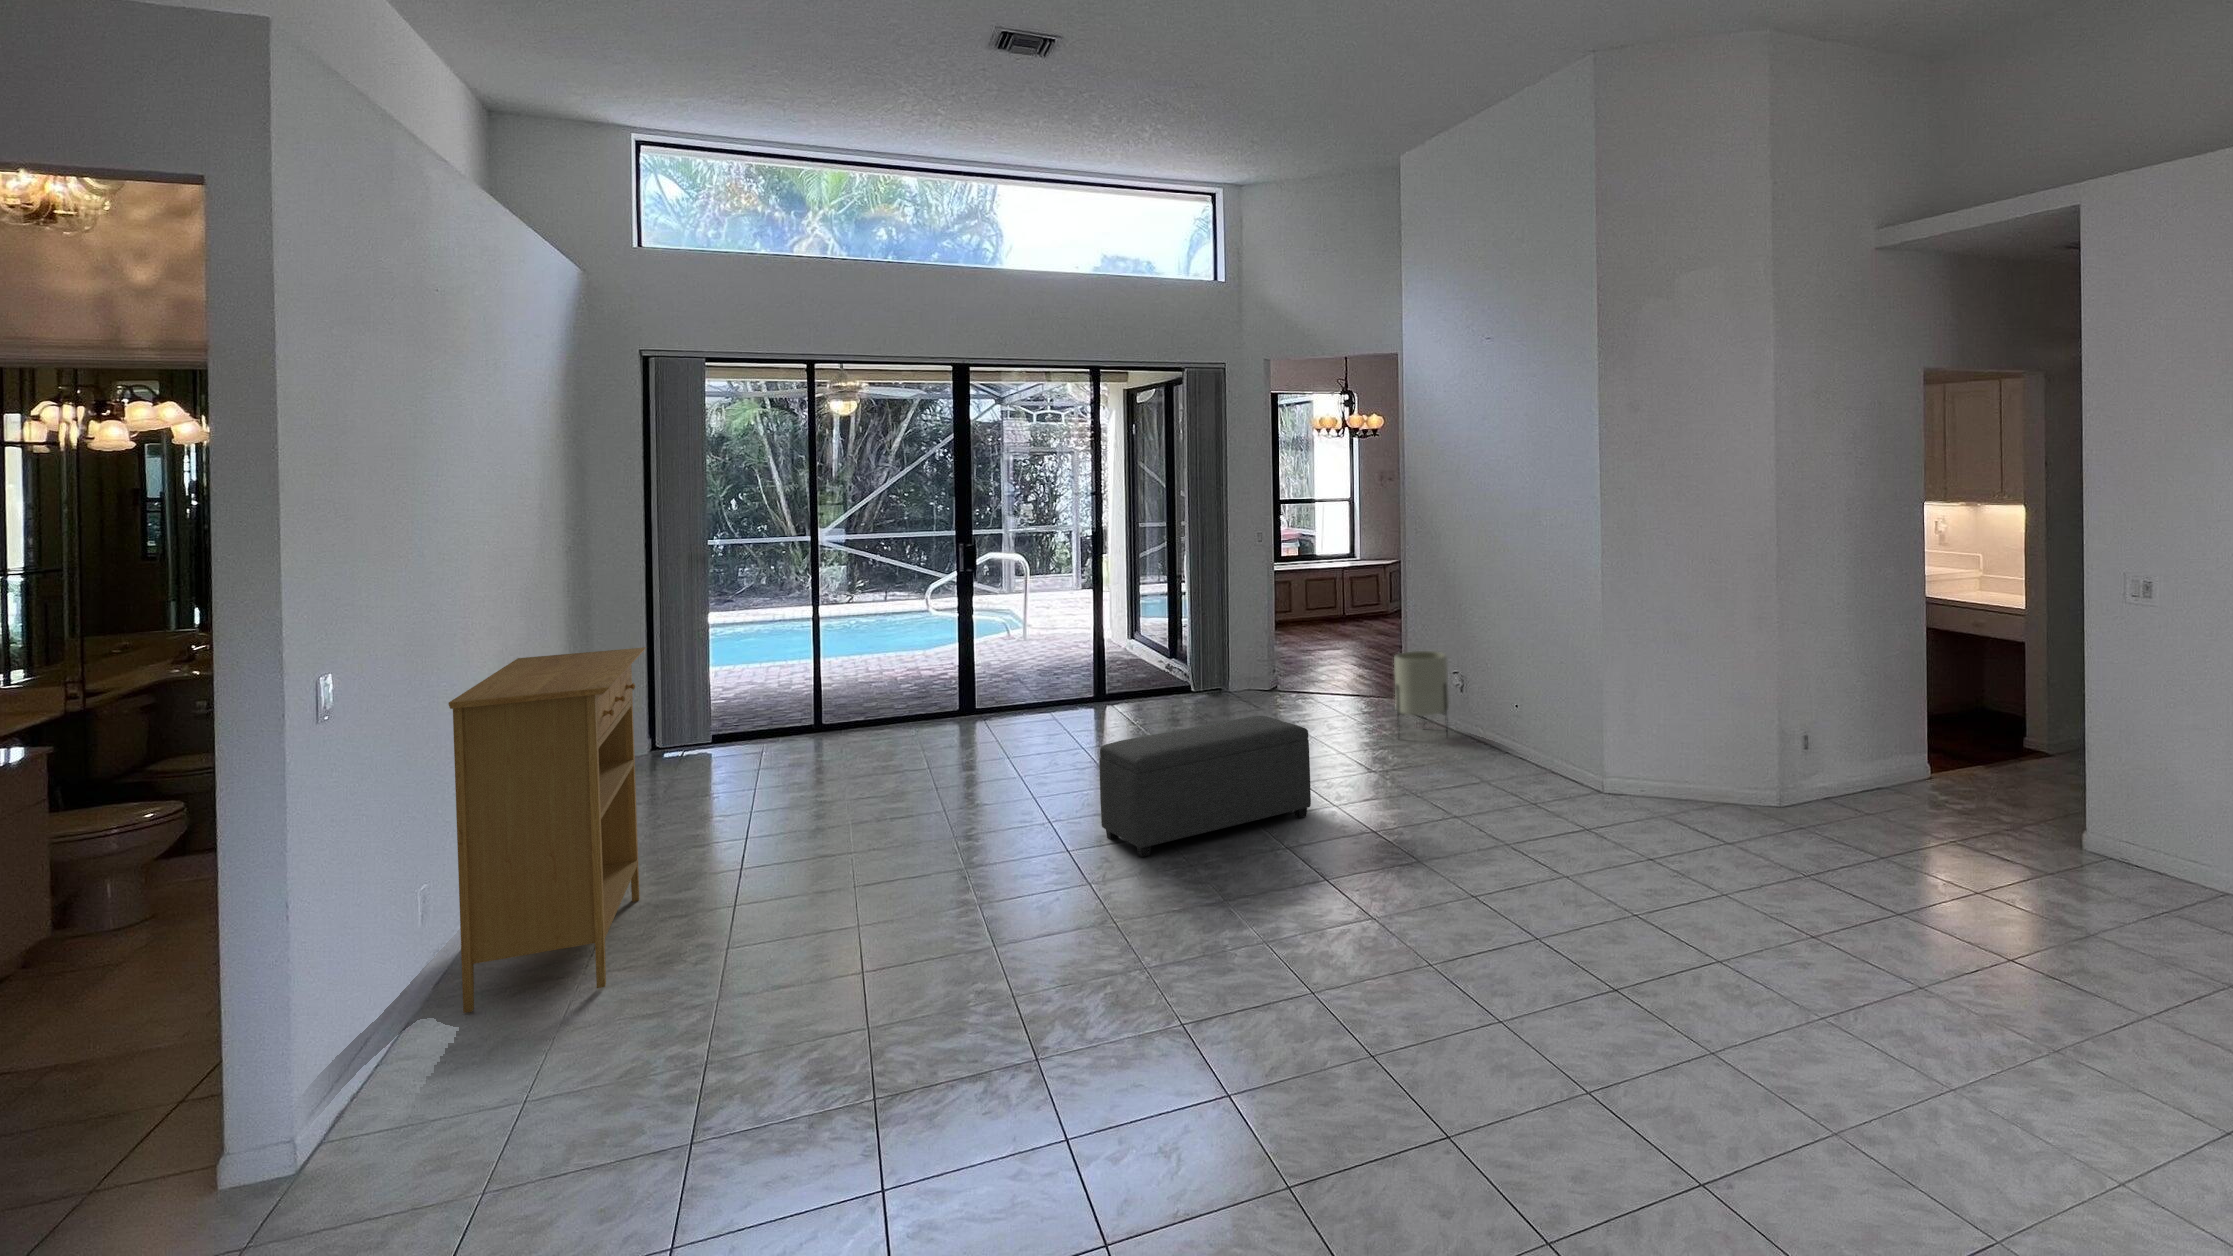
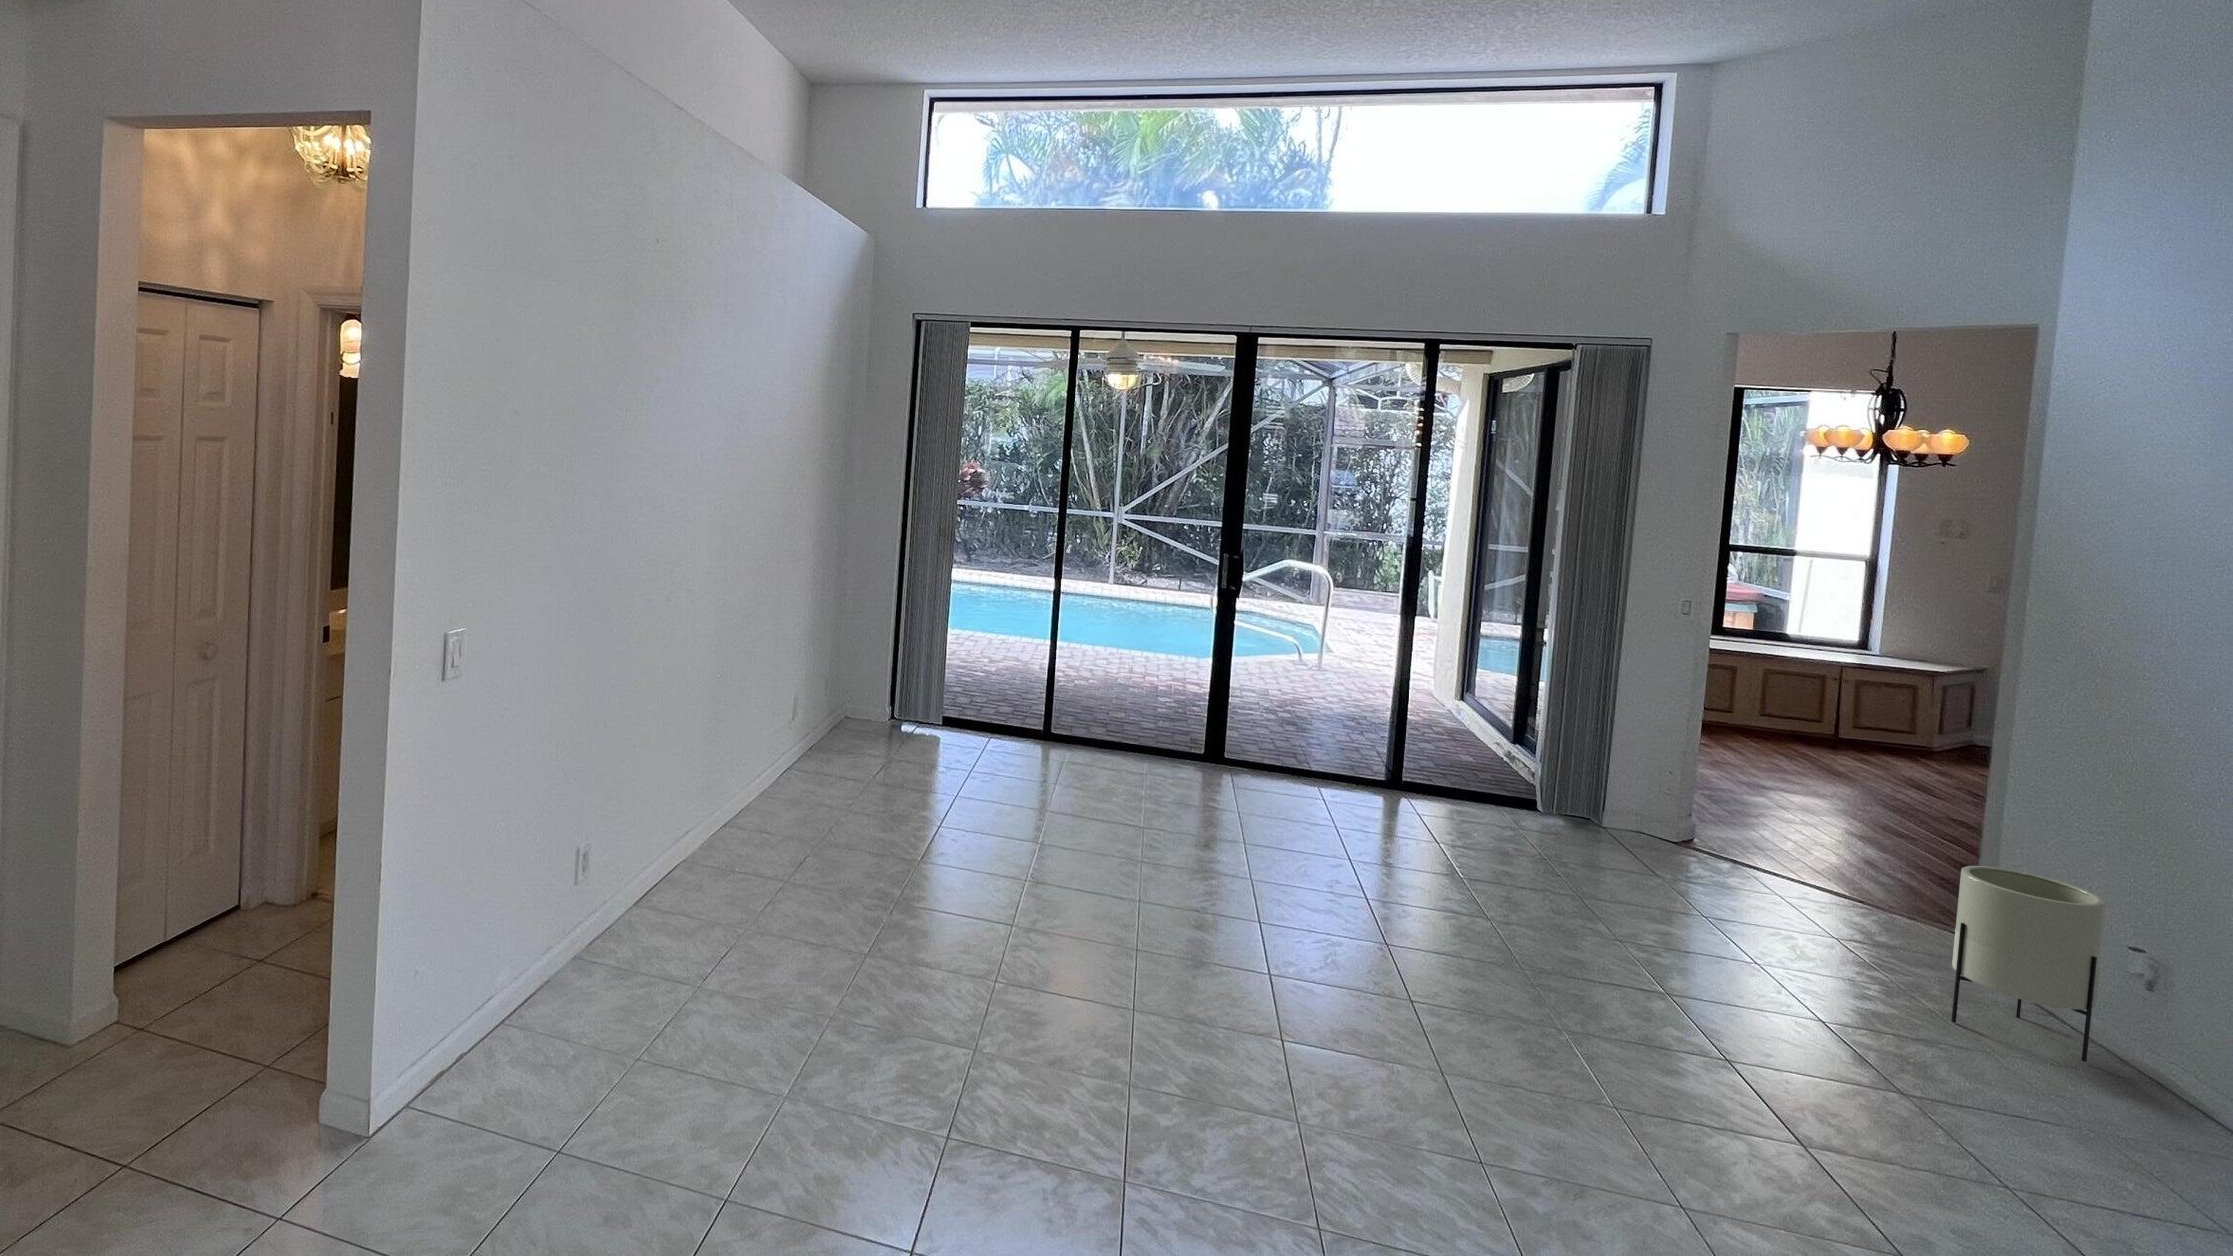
console table: present [448,647,646,1013] -> none [559,603,813,1006]
ottoman: present [1099,716,1311,857] -> none [1332,890,1747,1137]

